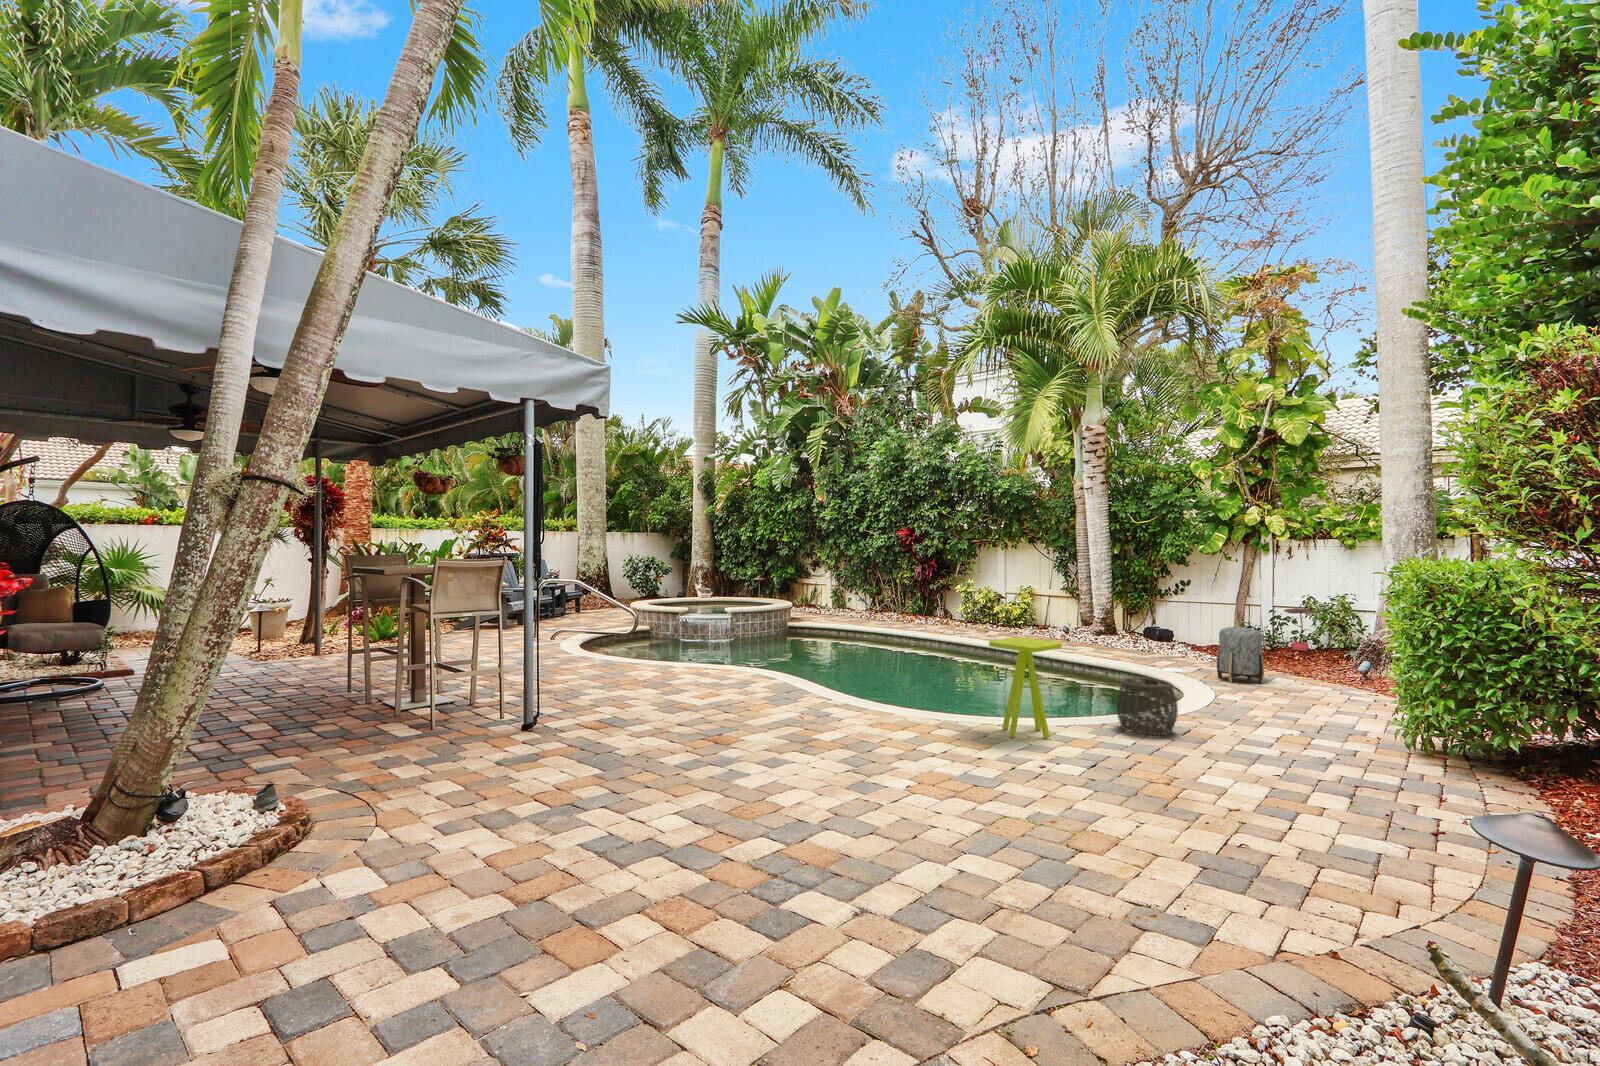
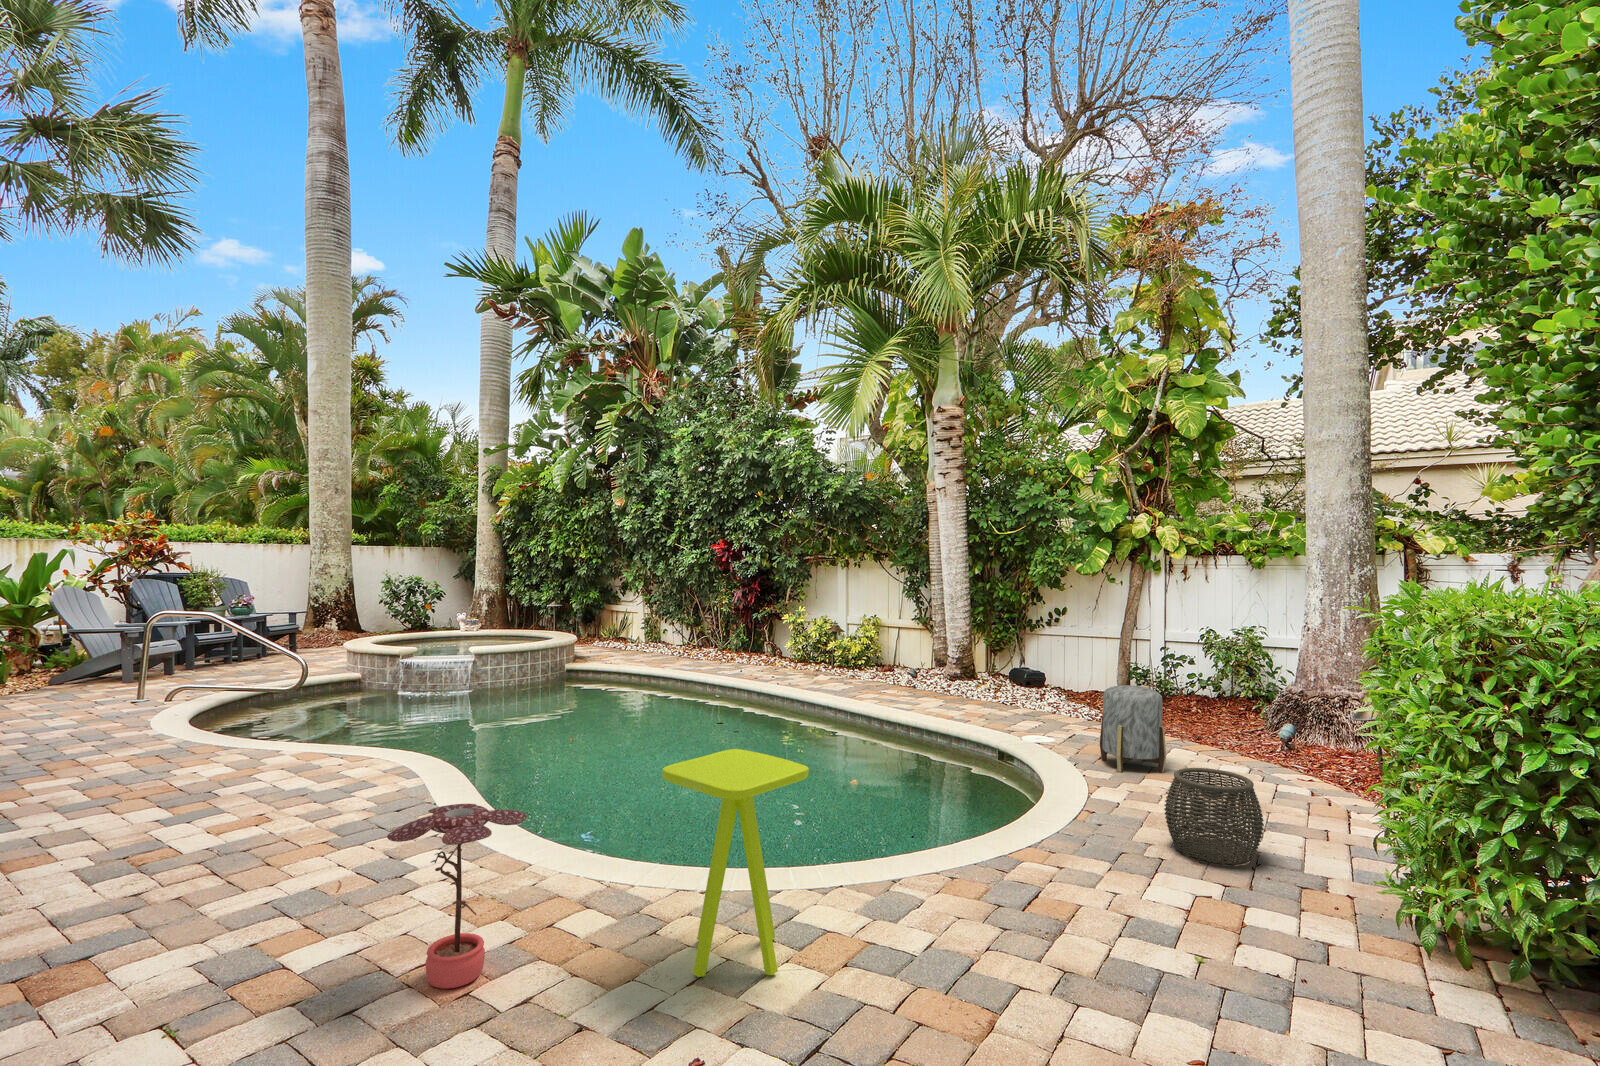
potted plant: present [1284,608,1318,651] -> present [387,804,527,989]
woven basket: present [1116,677,1178,736] -> present [1164,768,1264,865]

